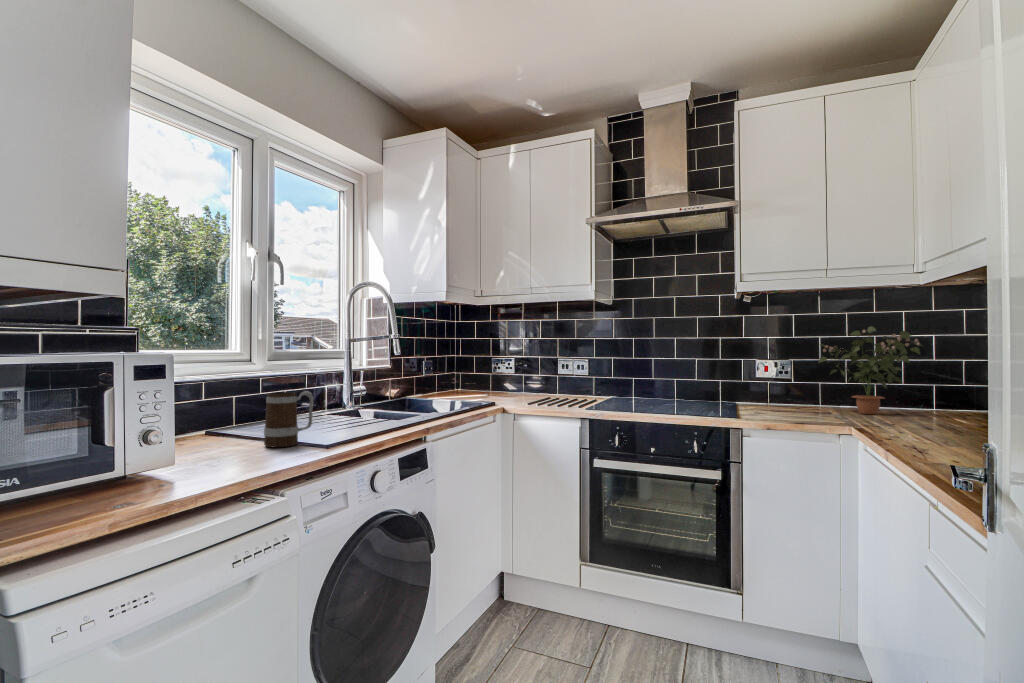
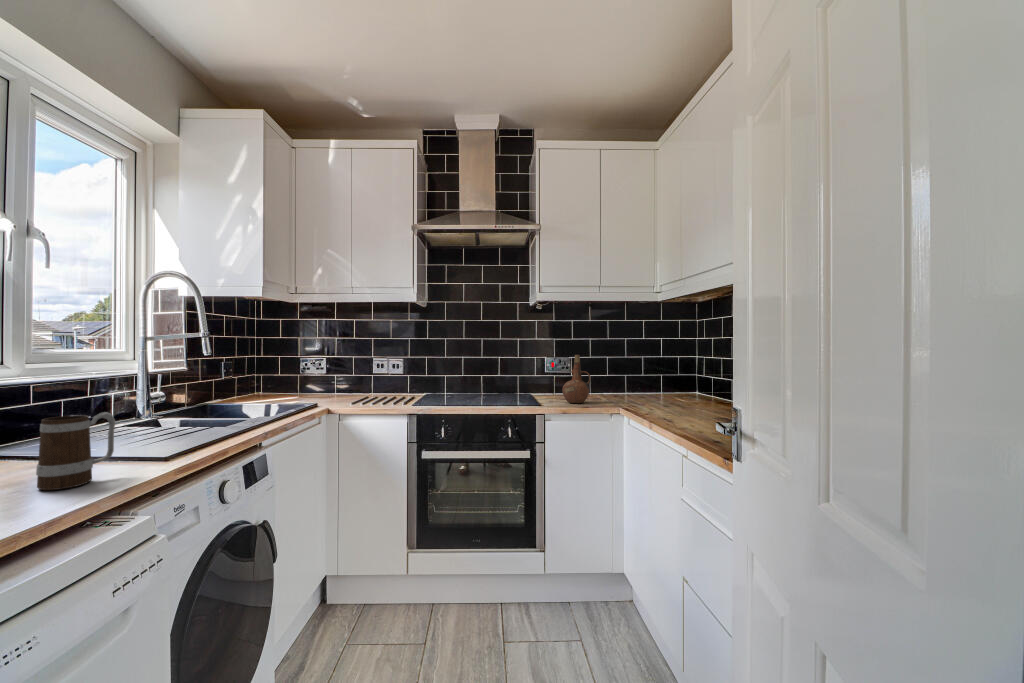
potted plant: present [818,326,922,414] -> none [590,331,658,396]
ceramic pitcher: none [768,357,808,418] -> present [562,355,591,403]

